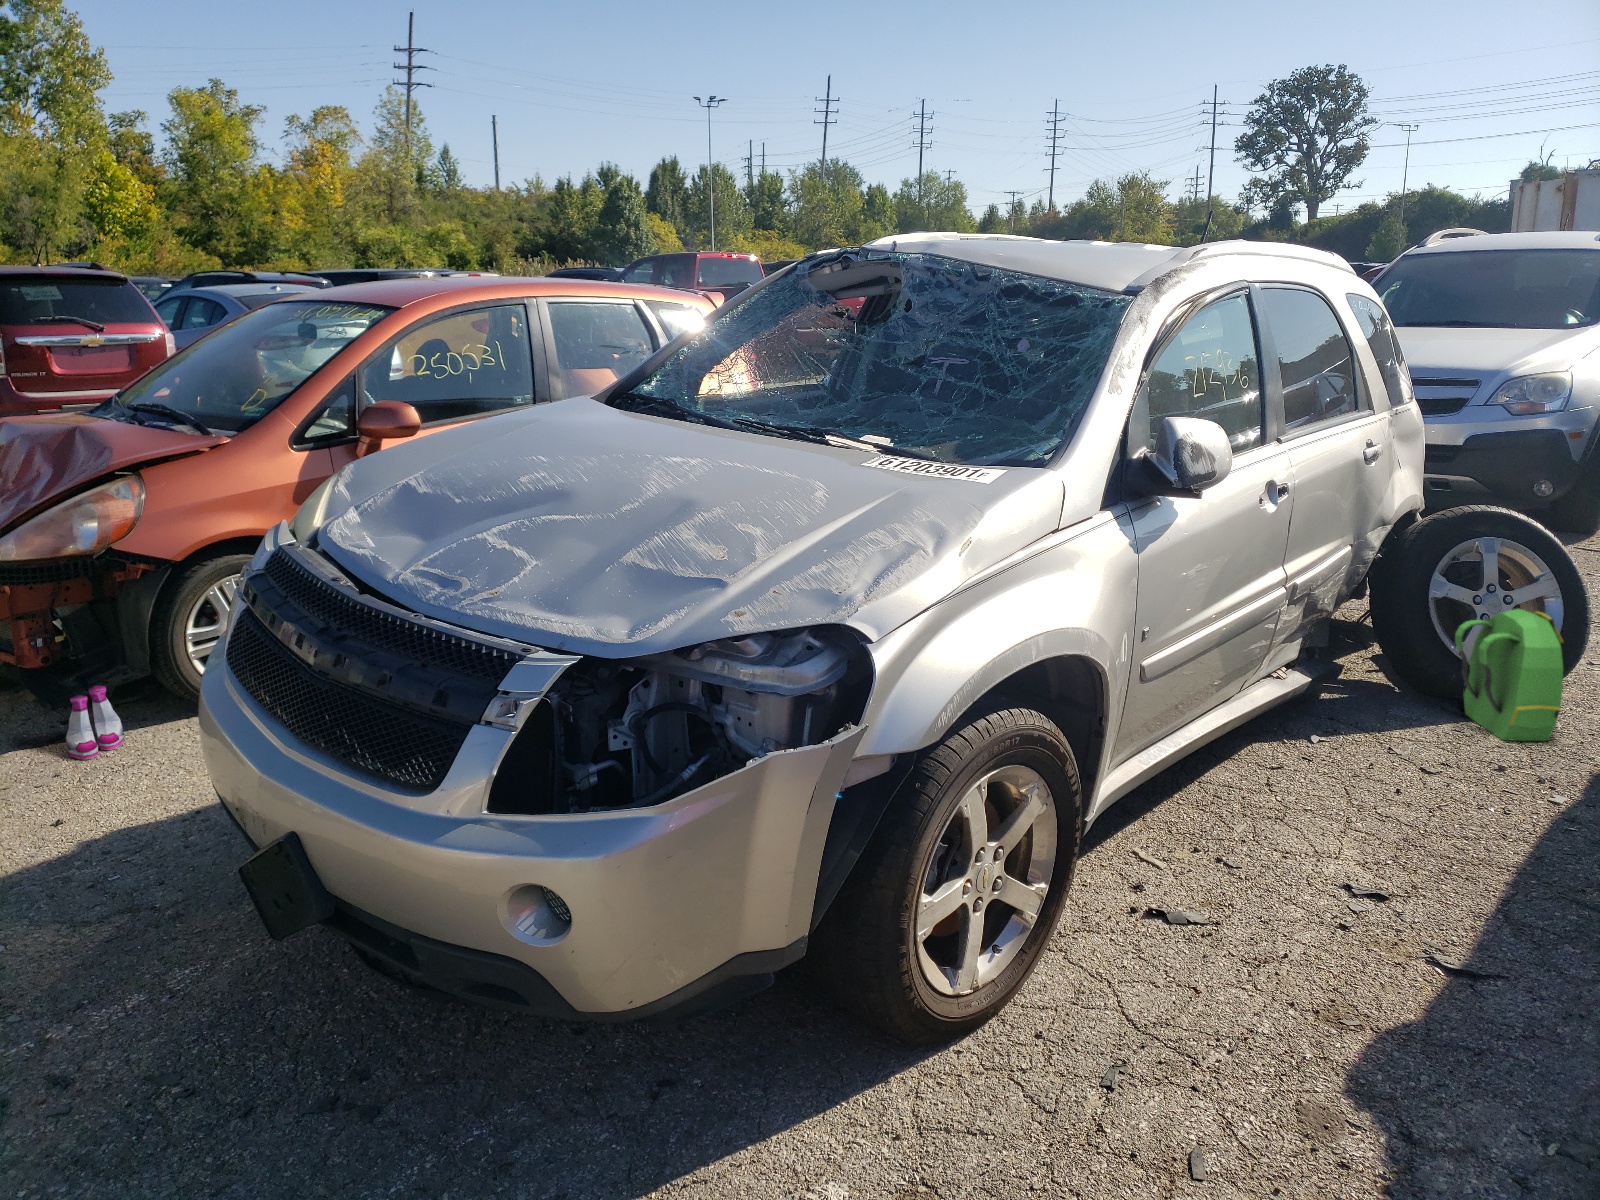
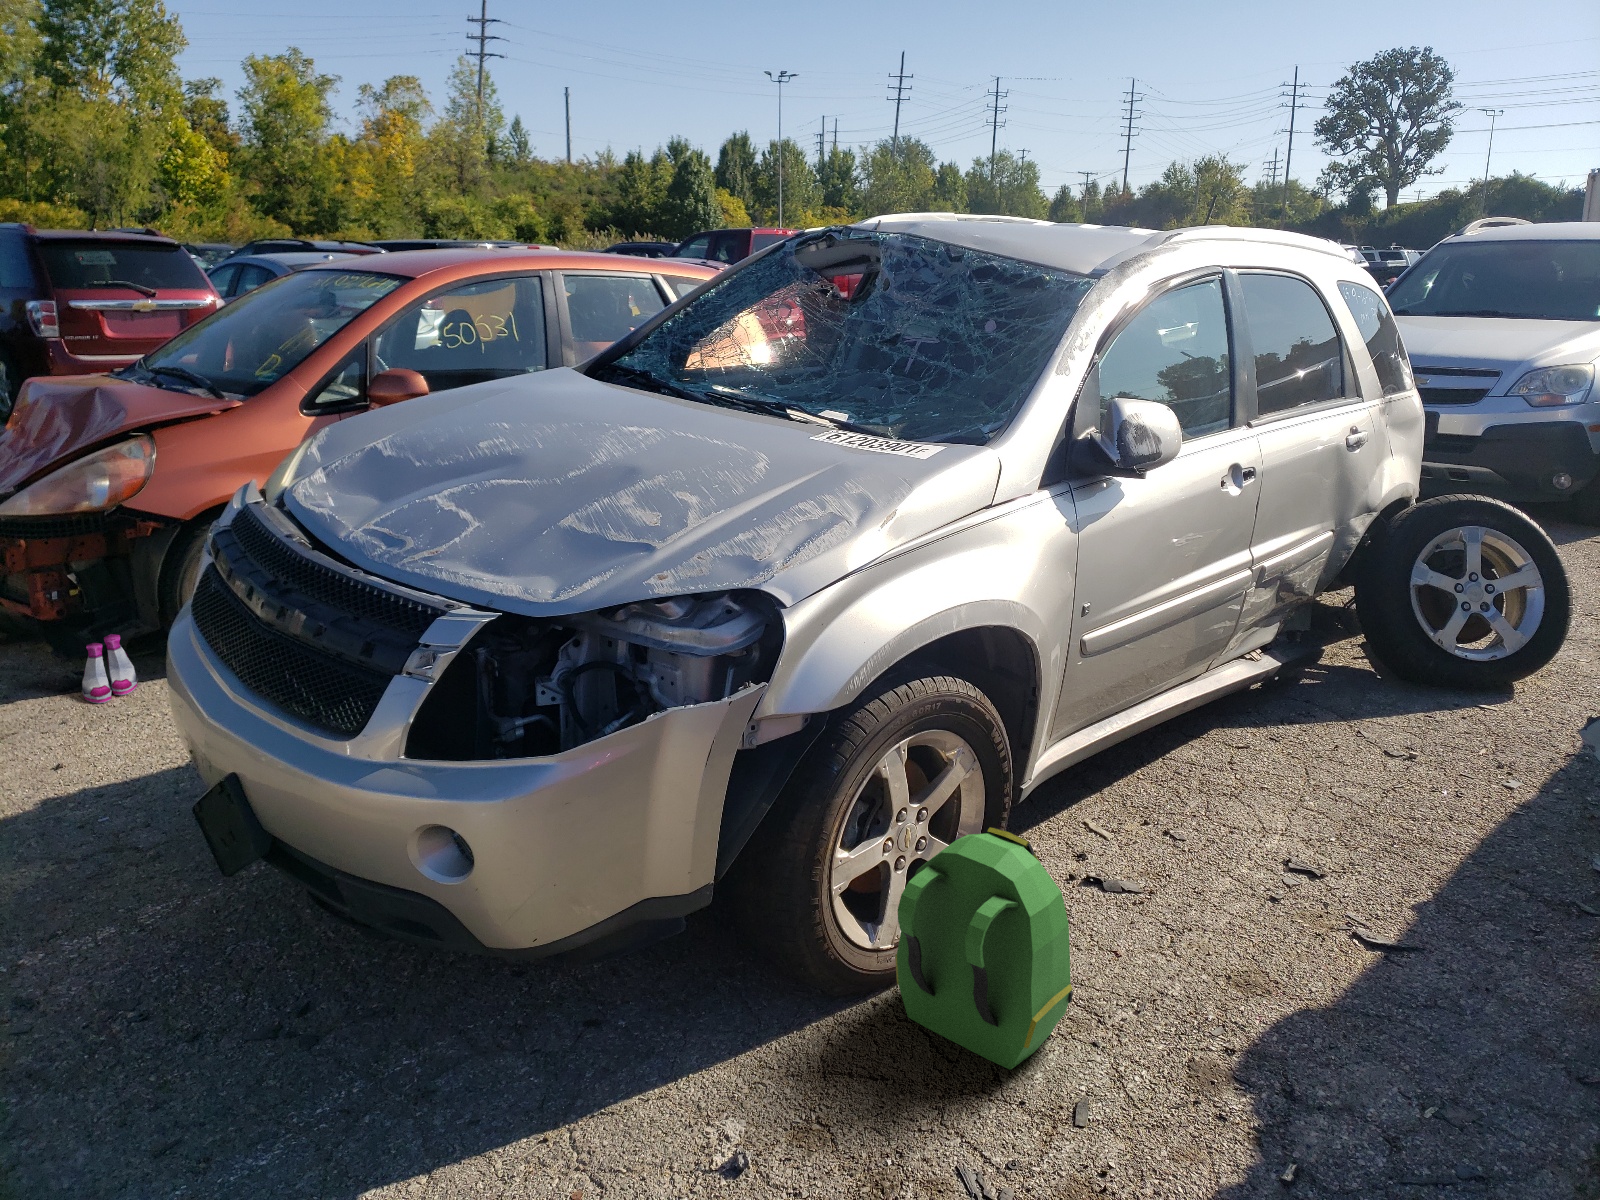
backpack: present [1455,609,1564,741] -> present [895,827,1073,1070]

